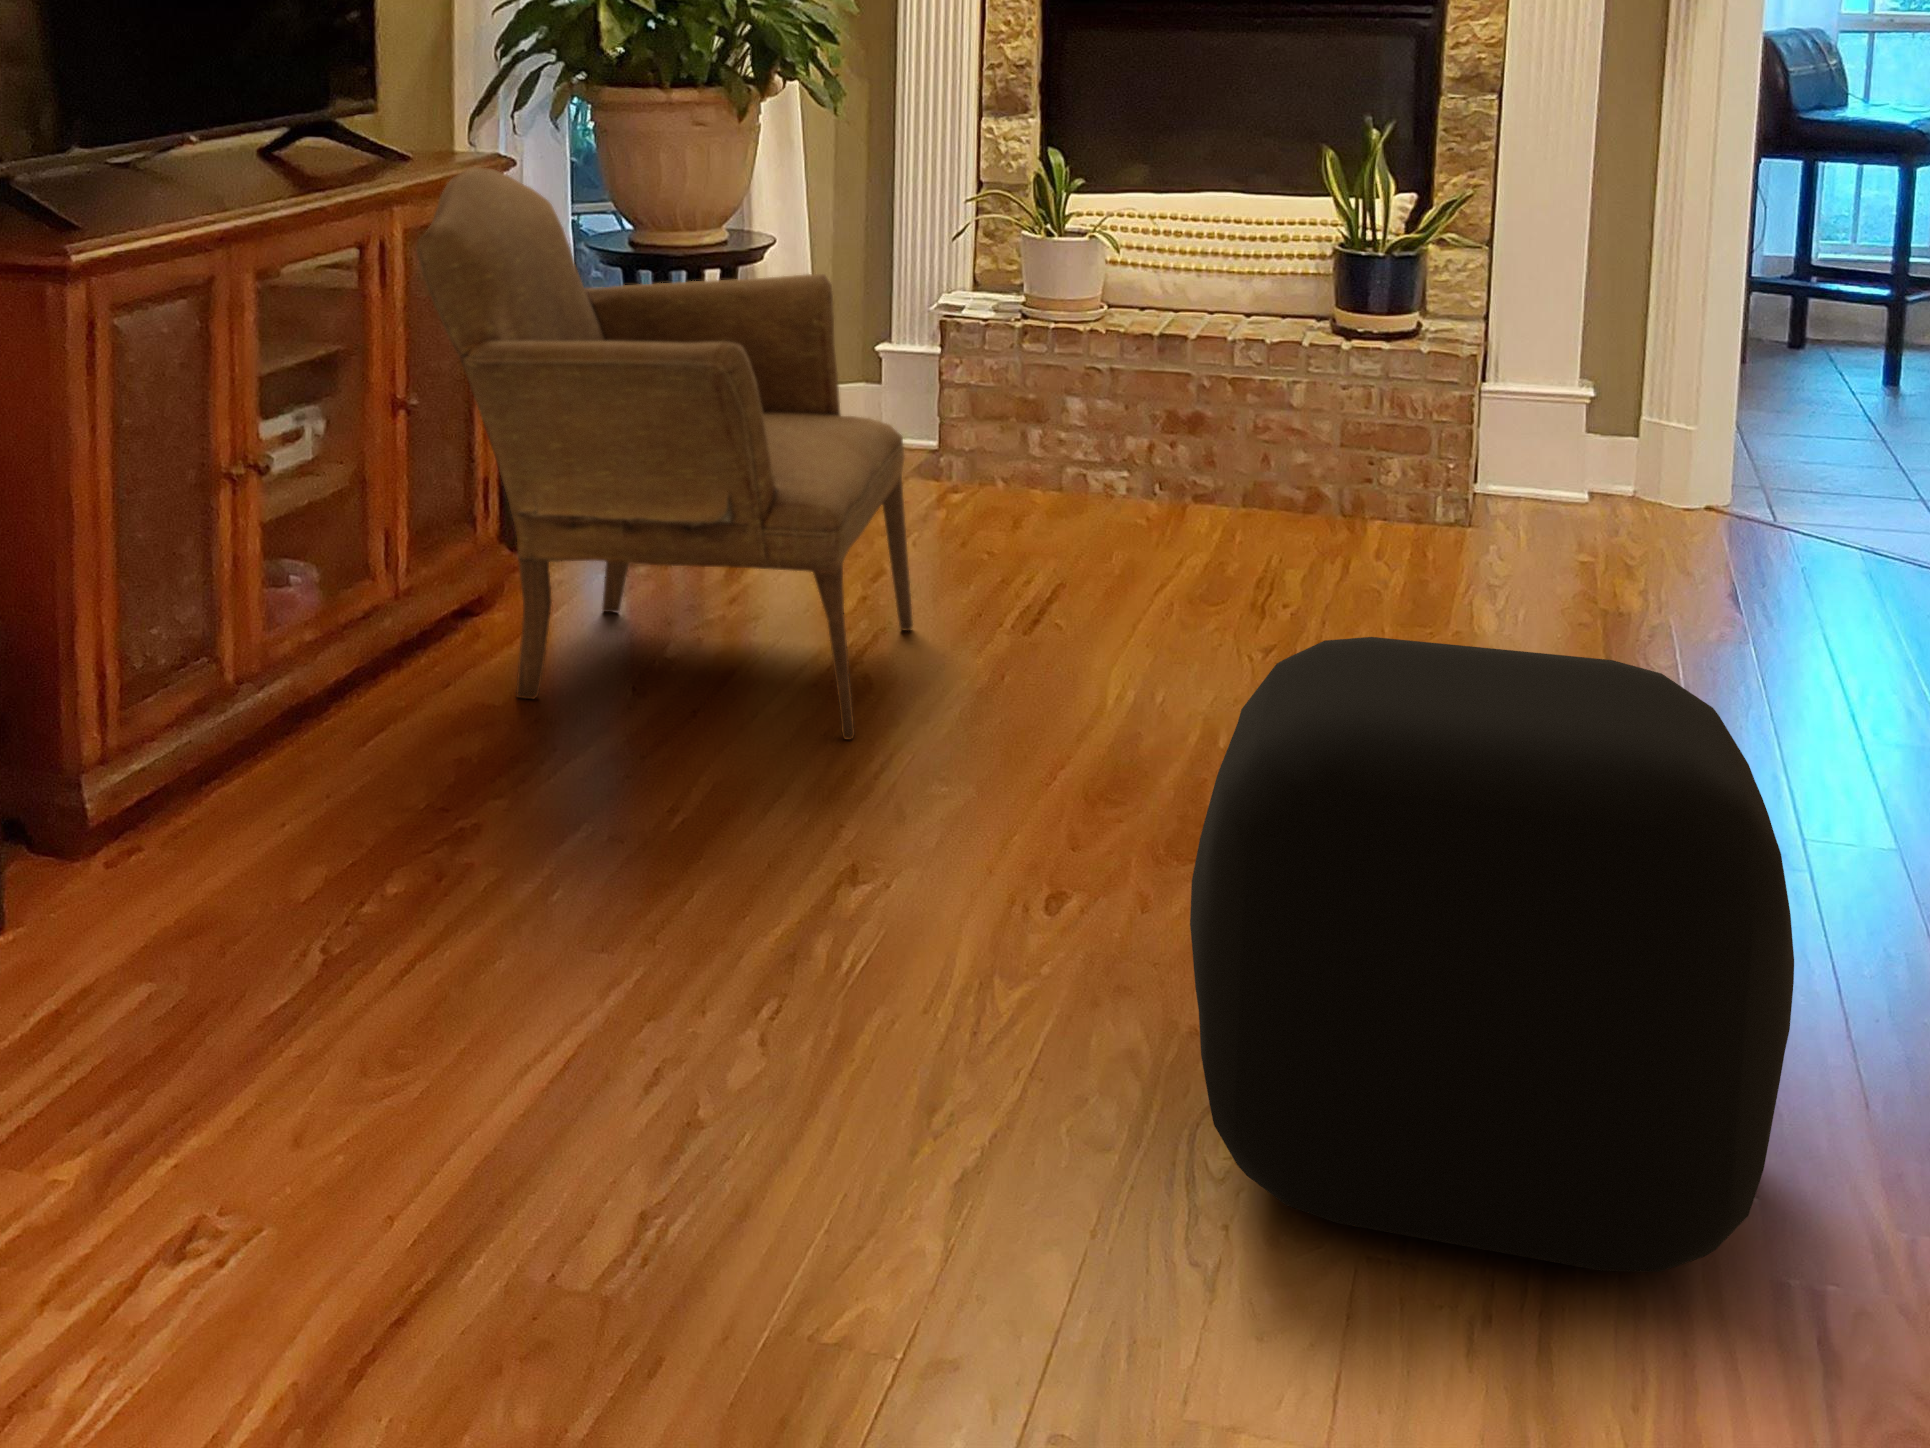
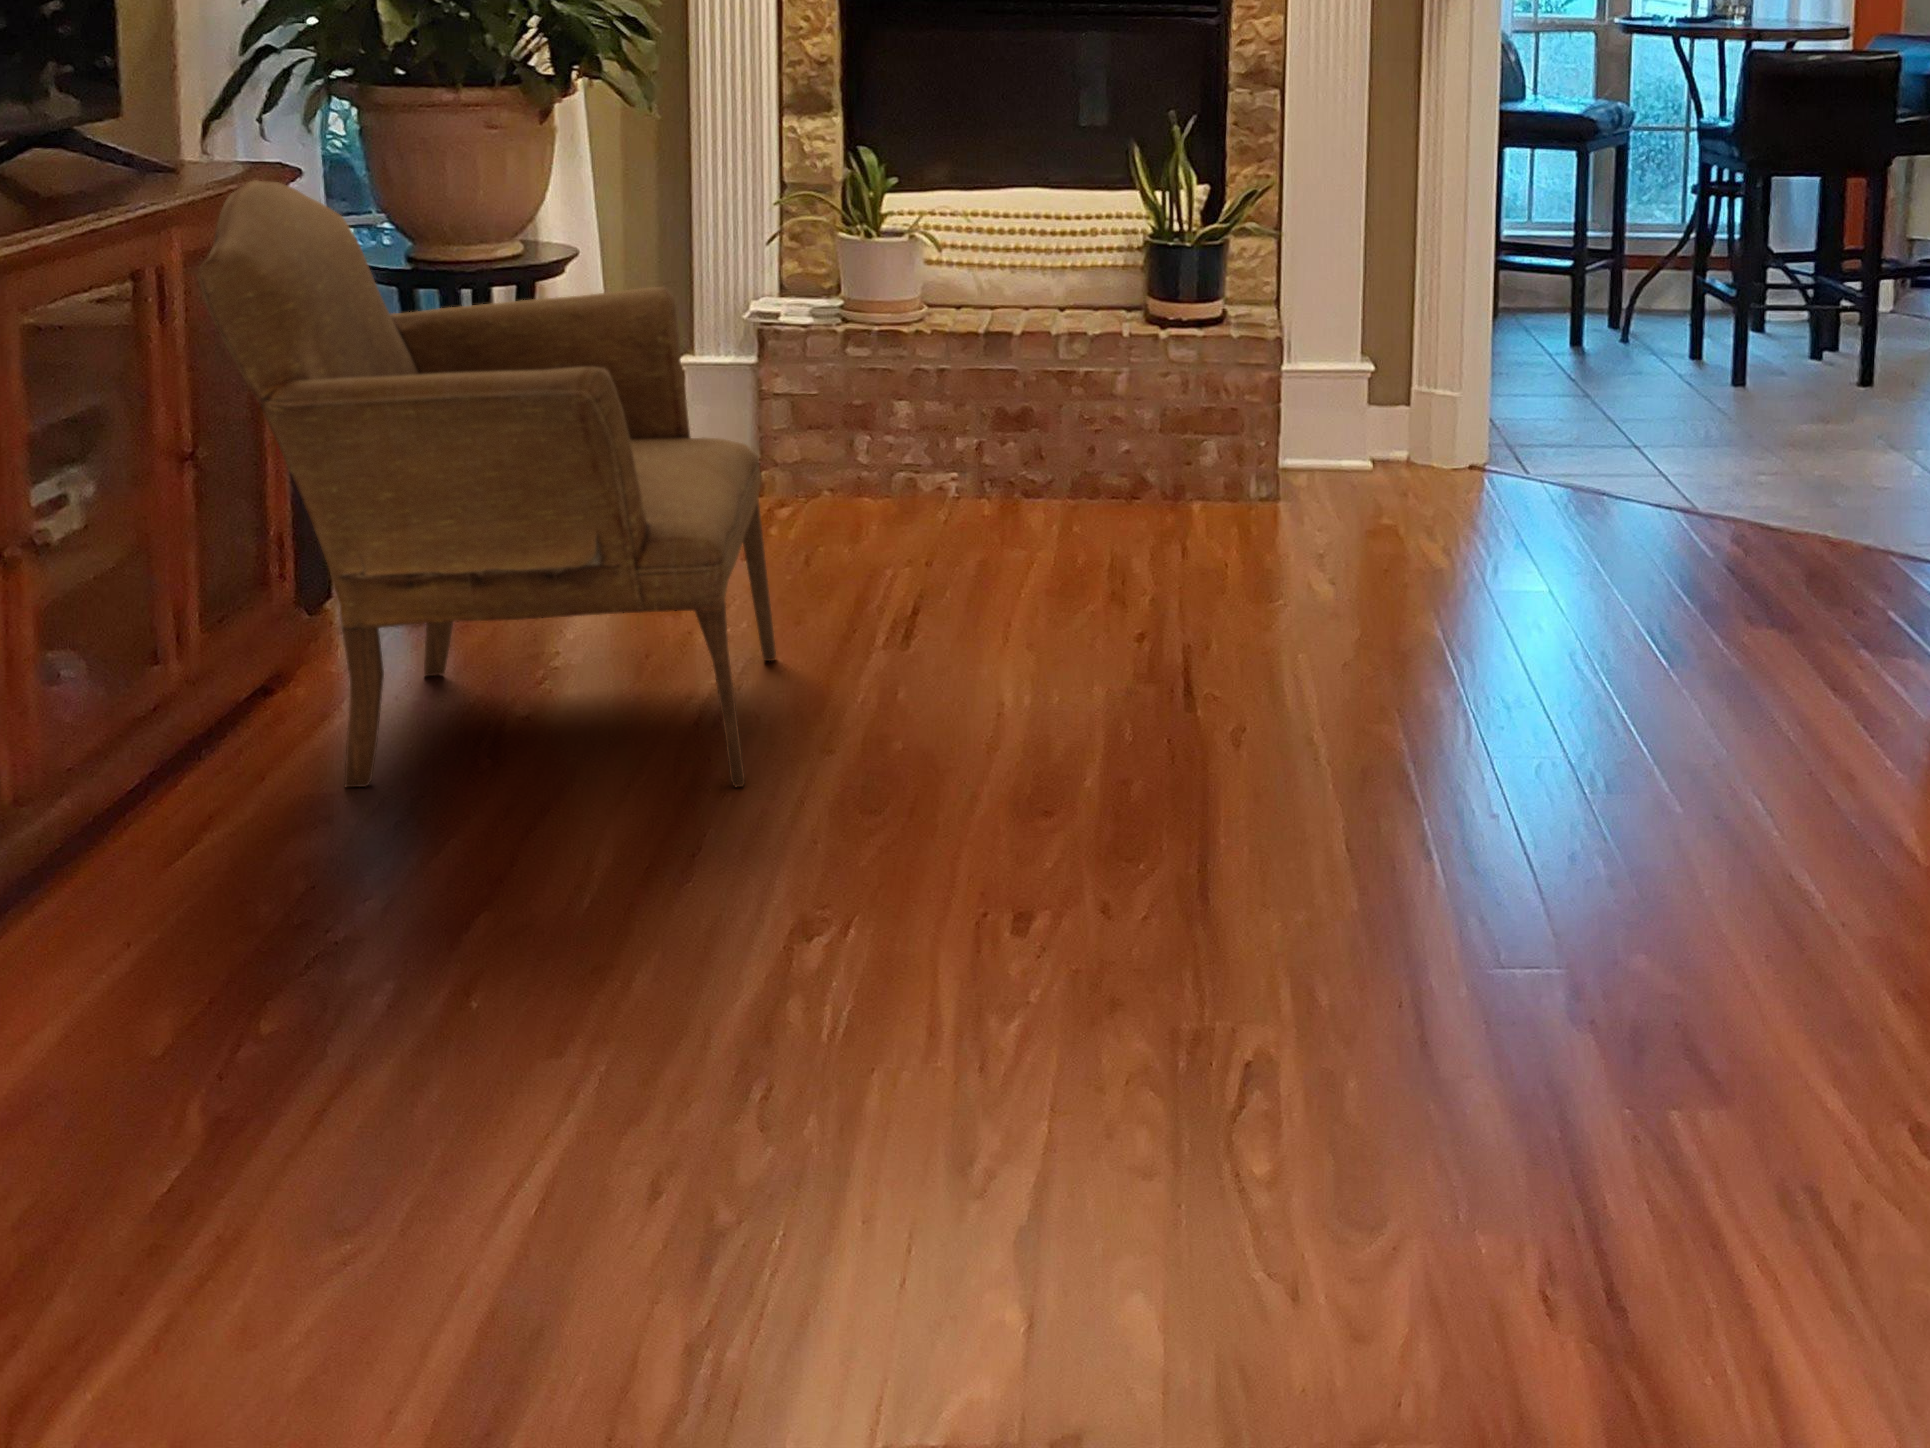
ottoman: present [1190,637,1794,1272] -> none [1194,626,1758,1223]

